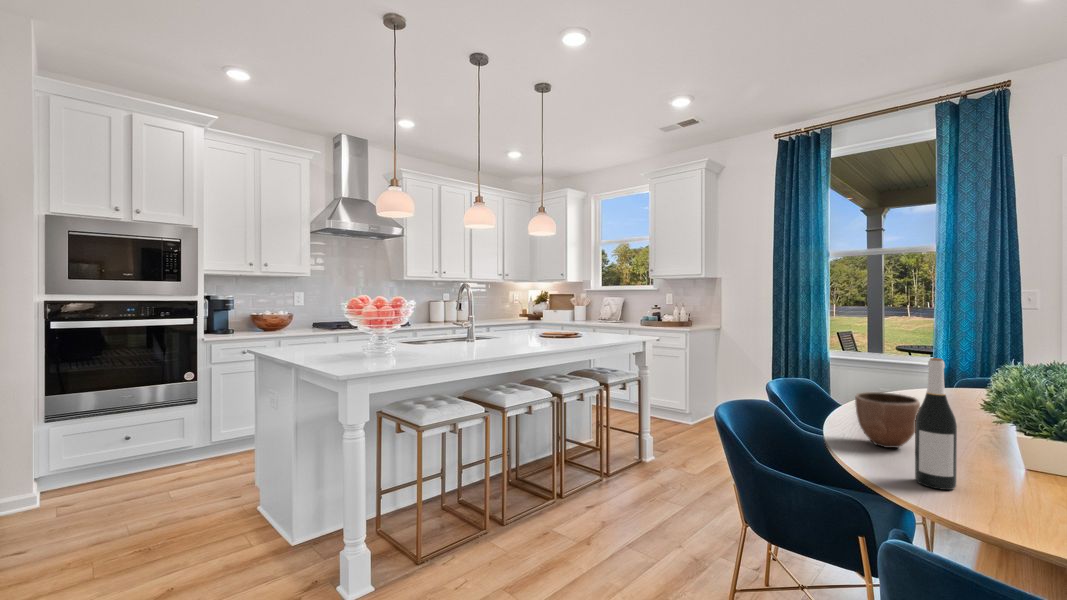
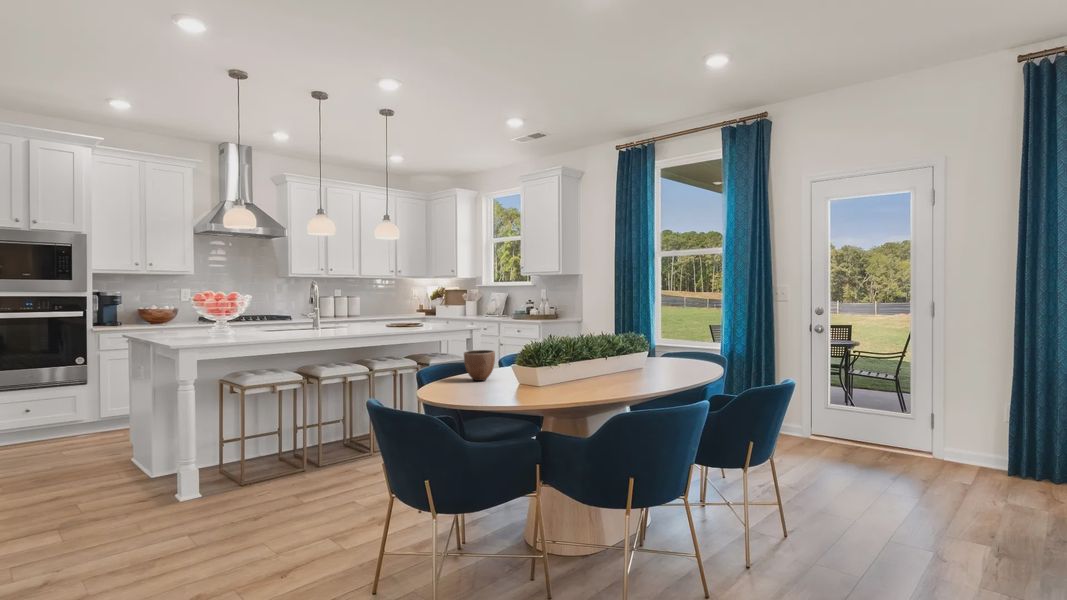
wine bottle: present [915,358,957,490] -> none [444,324,461,391]

